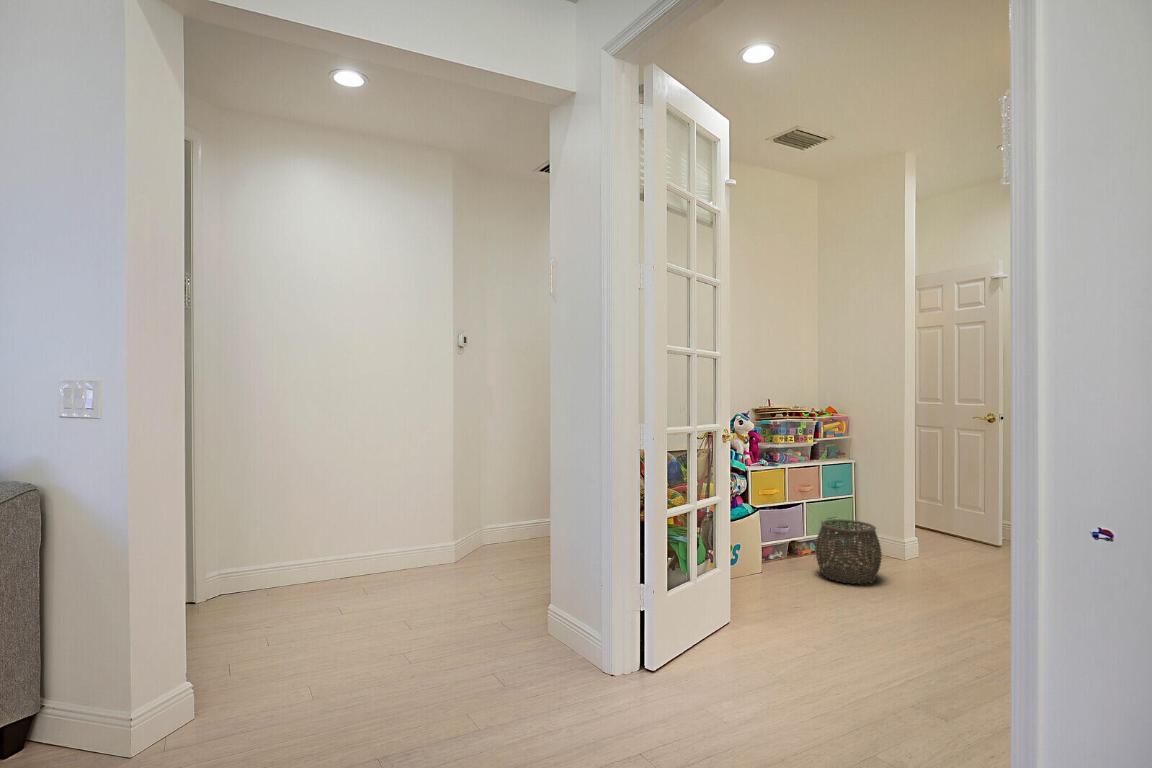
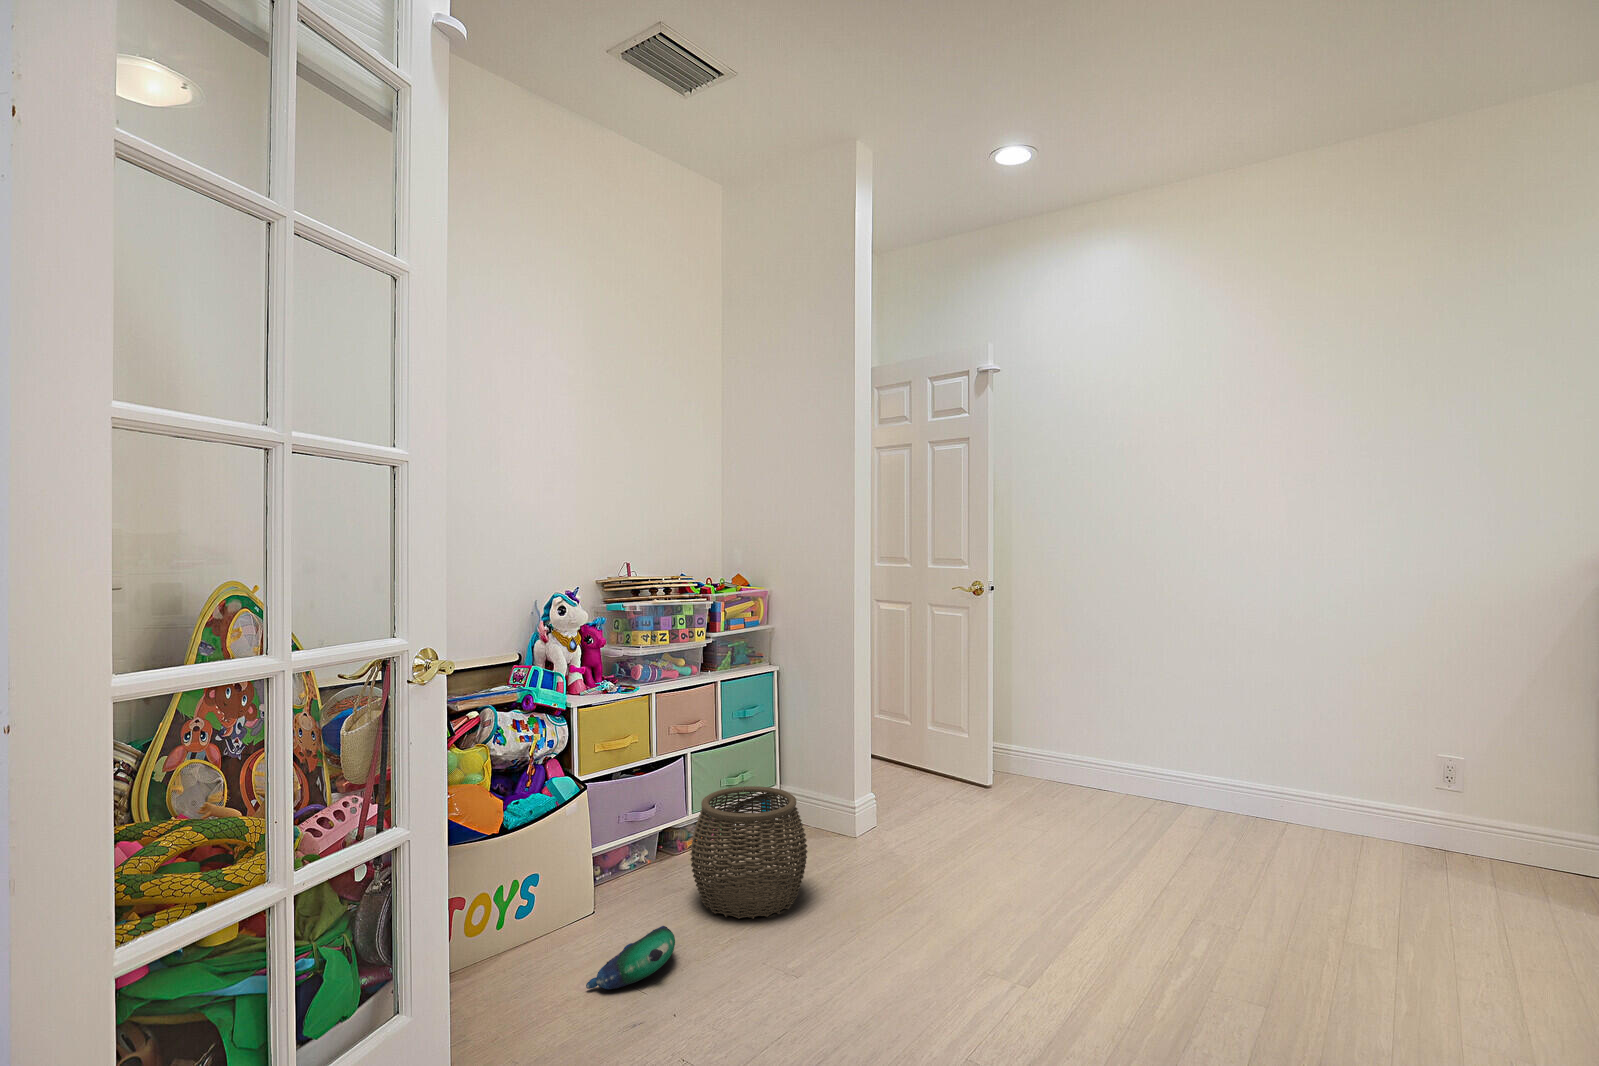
plush toy: none [775,576,816,598] -> present [586,926,675,989]

